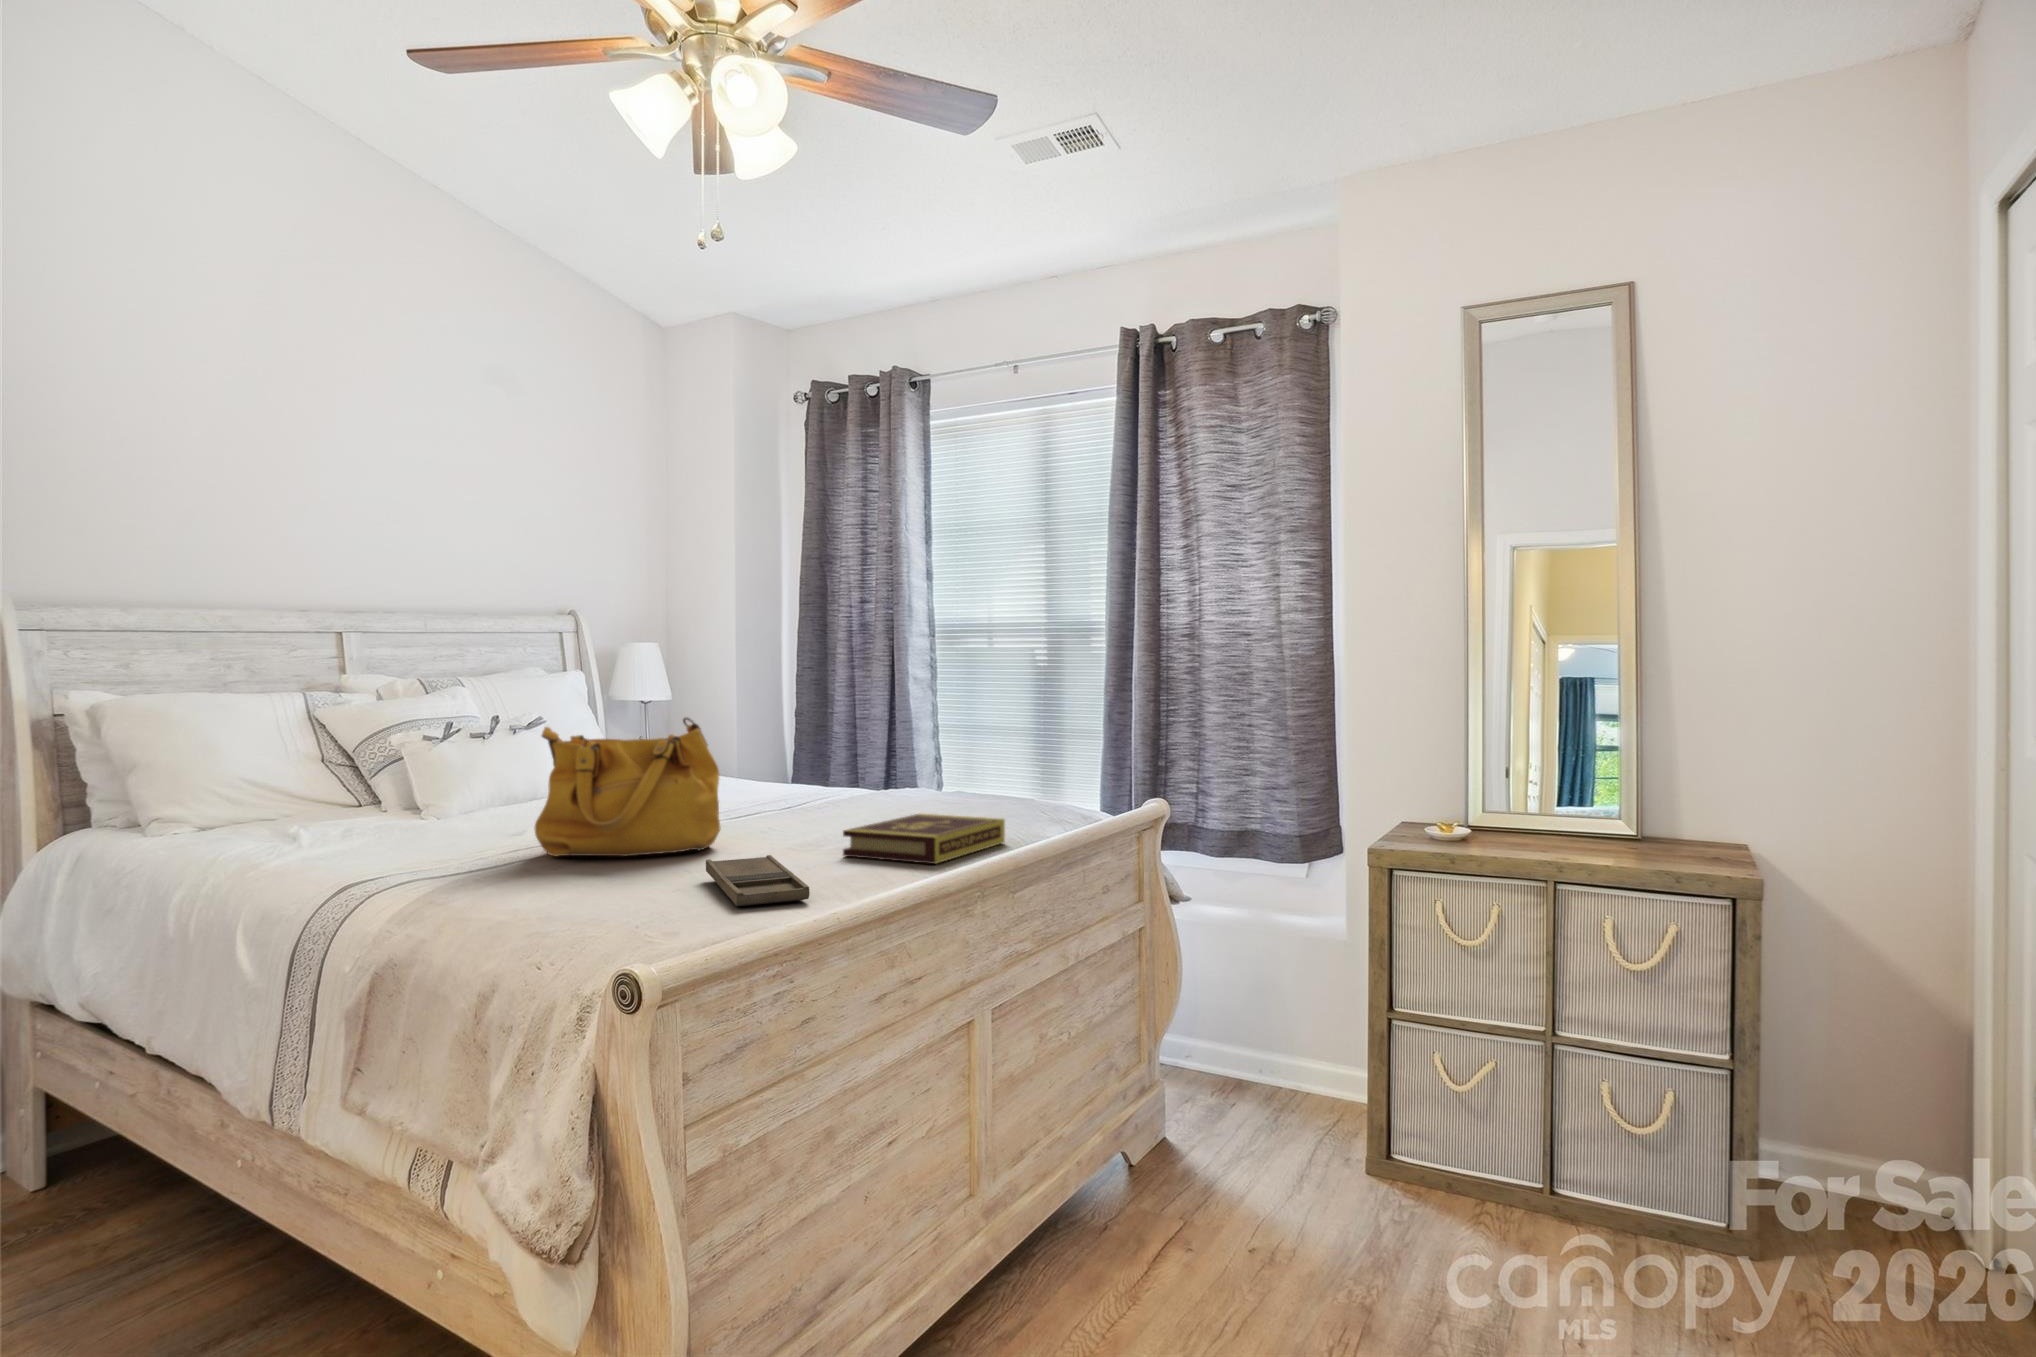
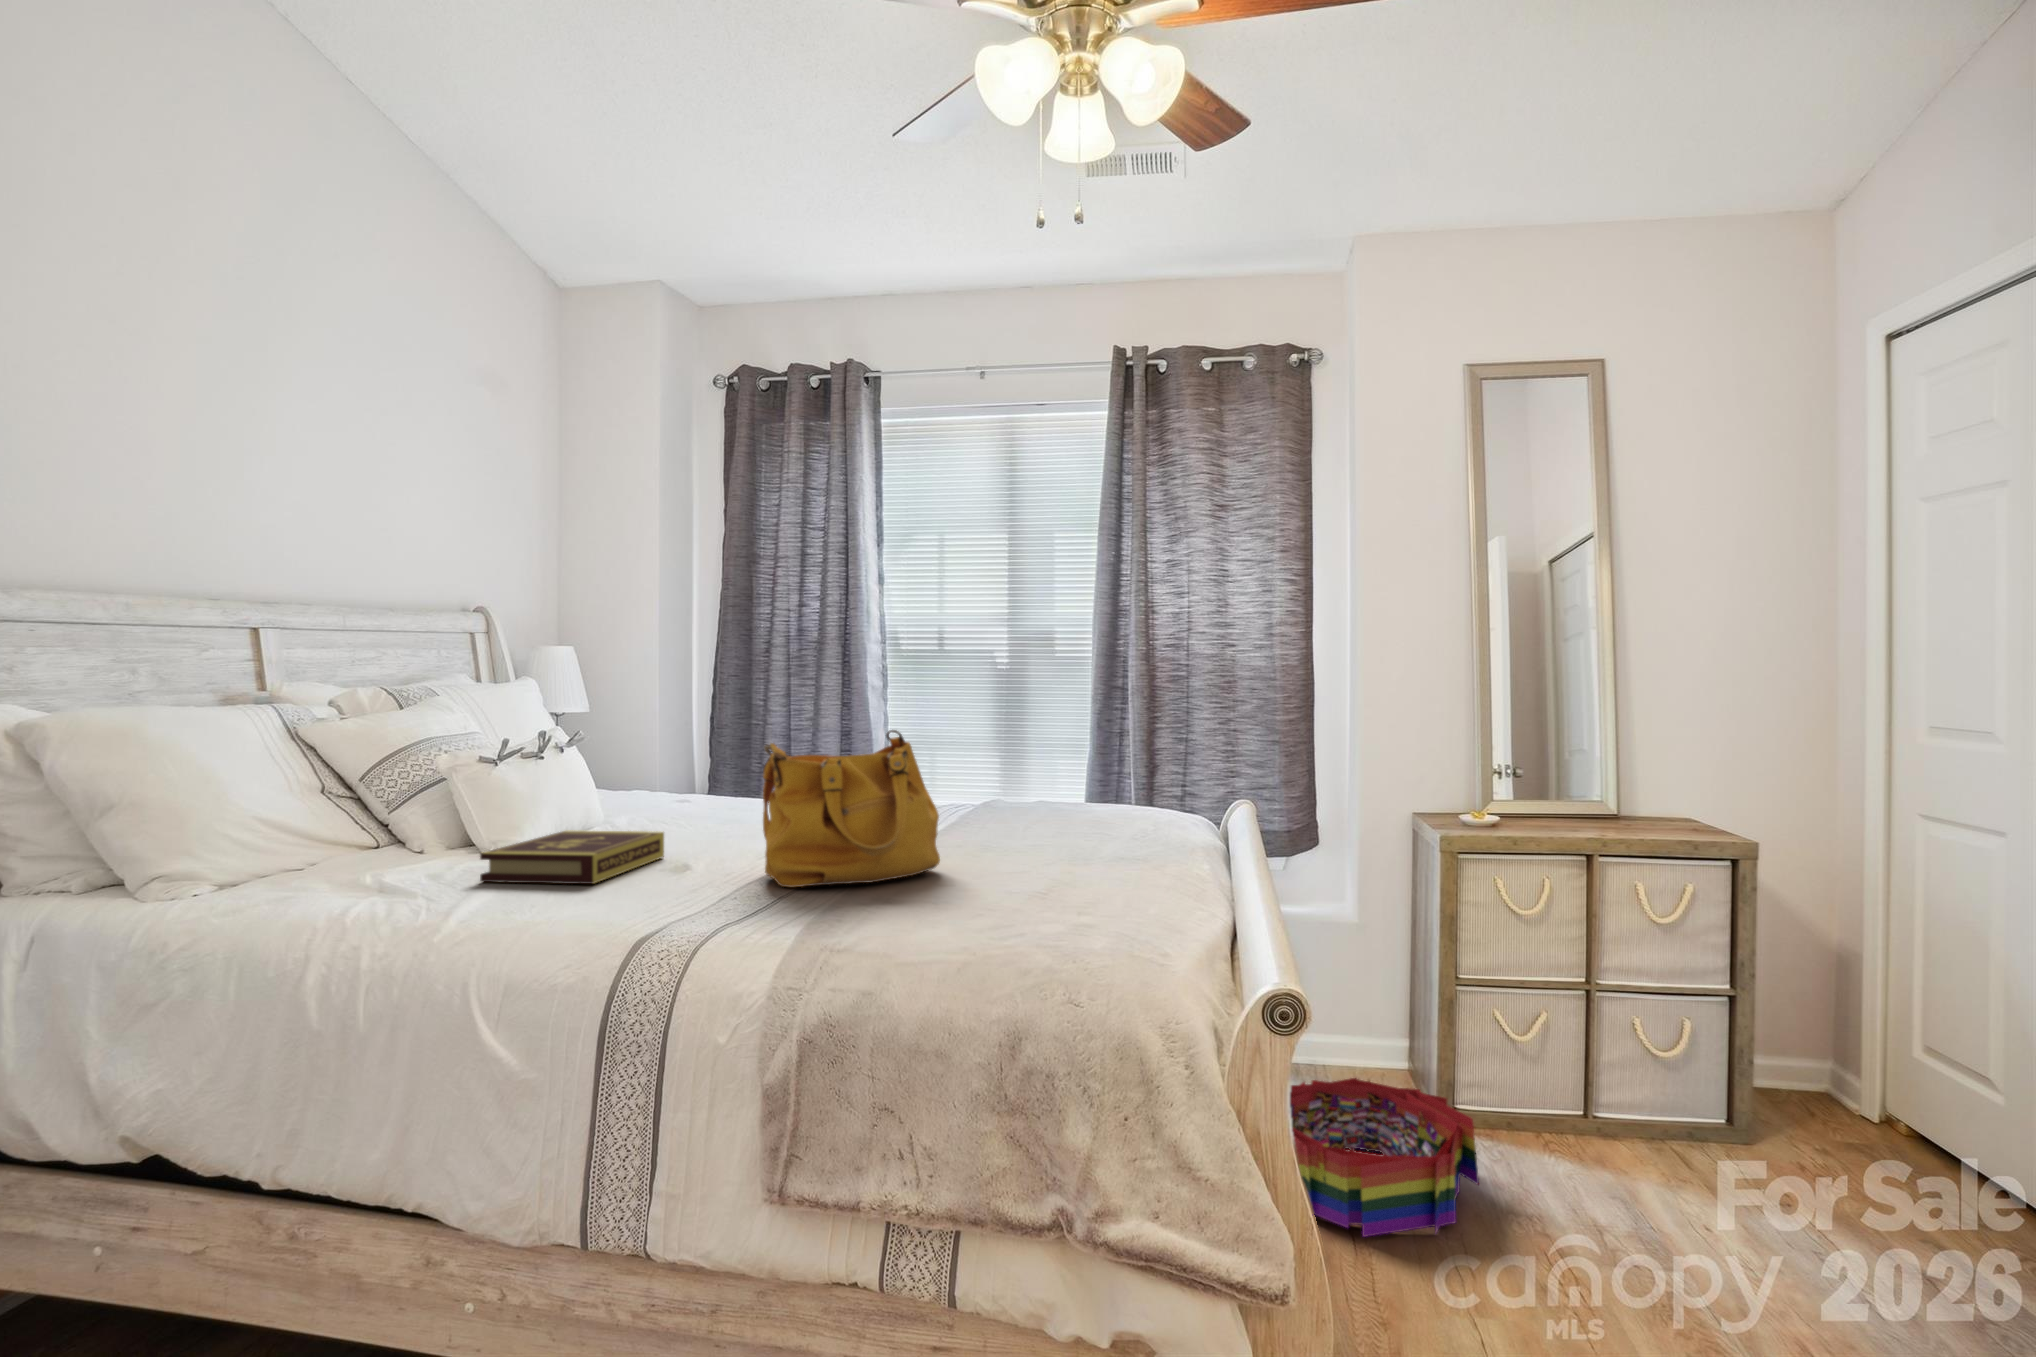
book: present [843,813,1005,864] -> present [480,830,664,884]
tray: present [706,855,810,906] -> none [1023,870,1191,922]
storage bin: none [1116,1105,1348,1287] -> present [1290,1078,1479,1237]

